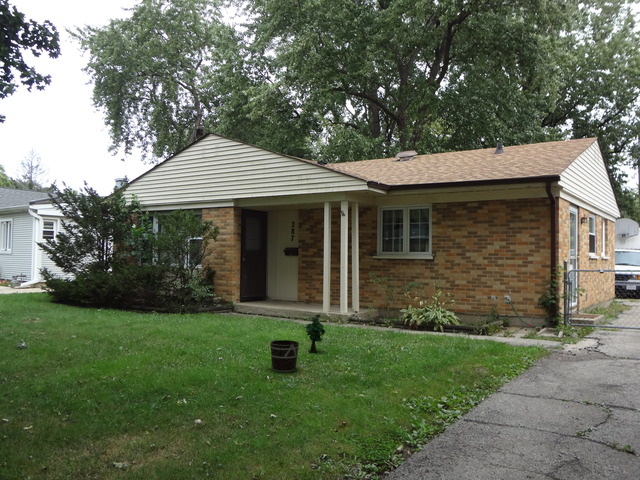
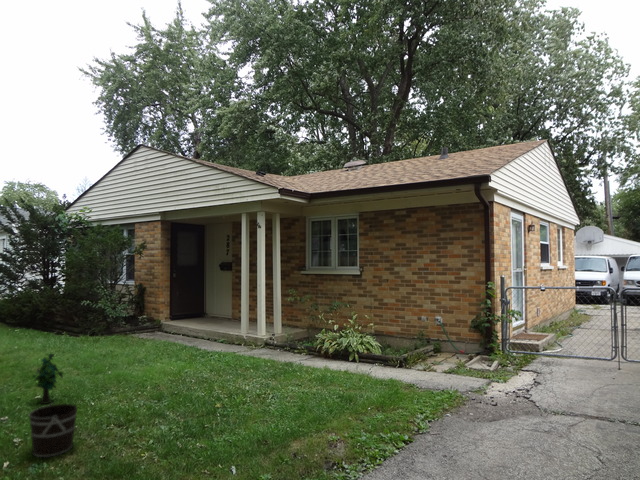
decorative plant: present [304,314,325,353] -> present [34,354,63,404]

